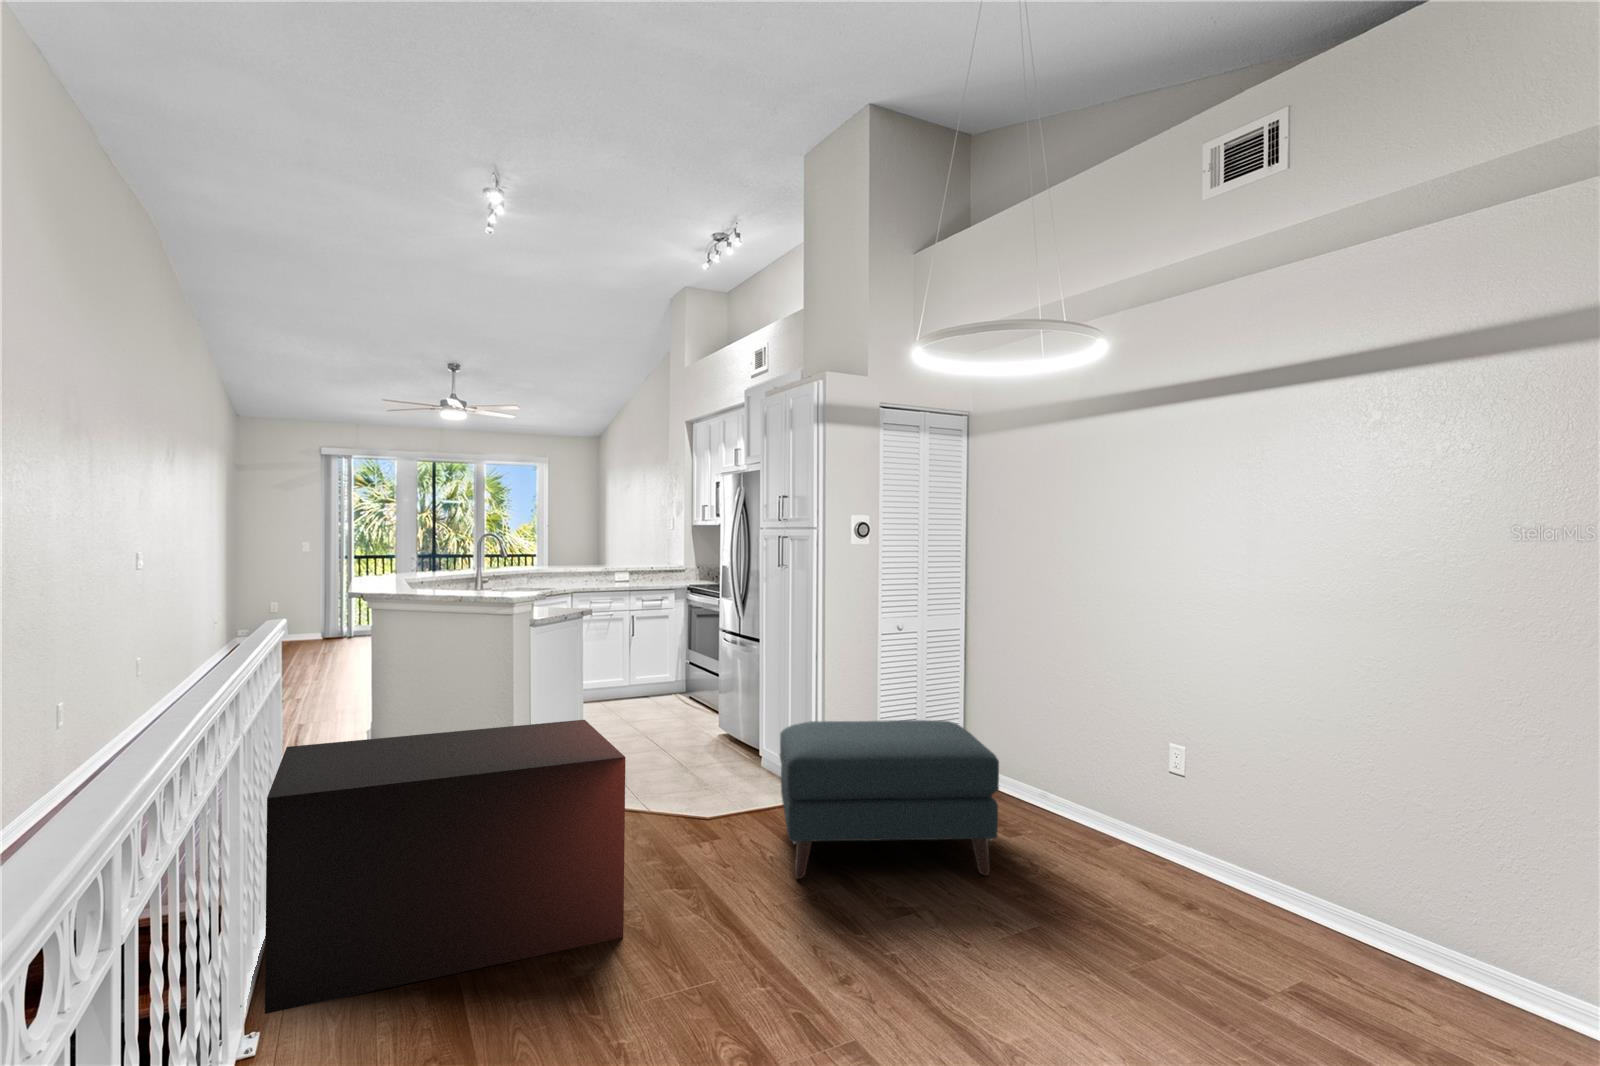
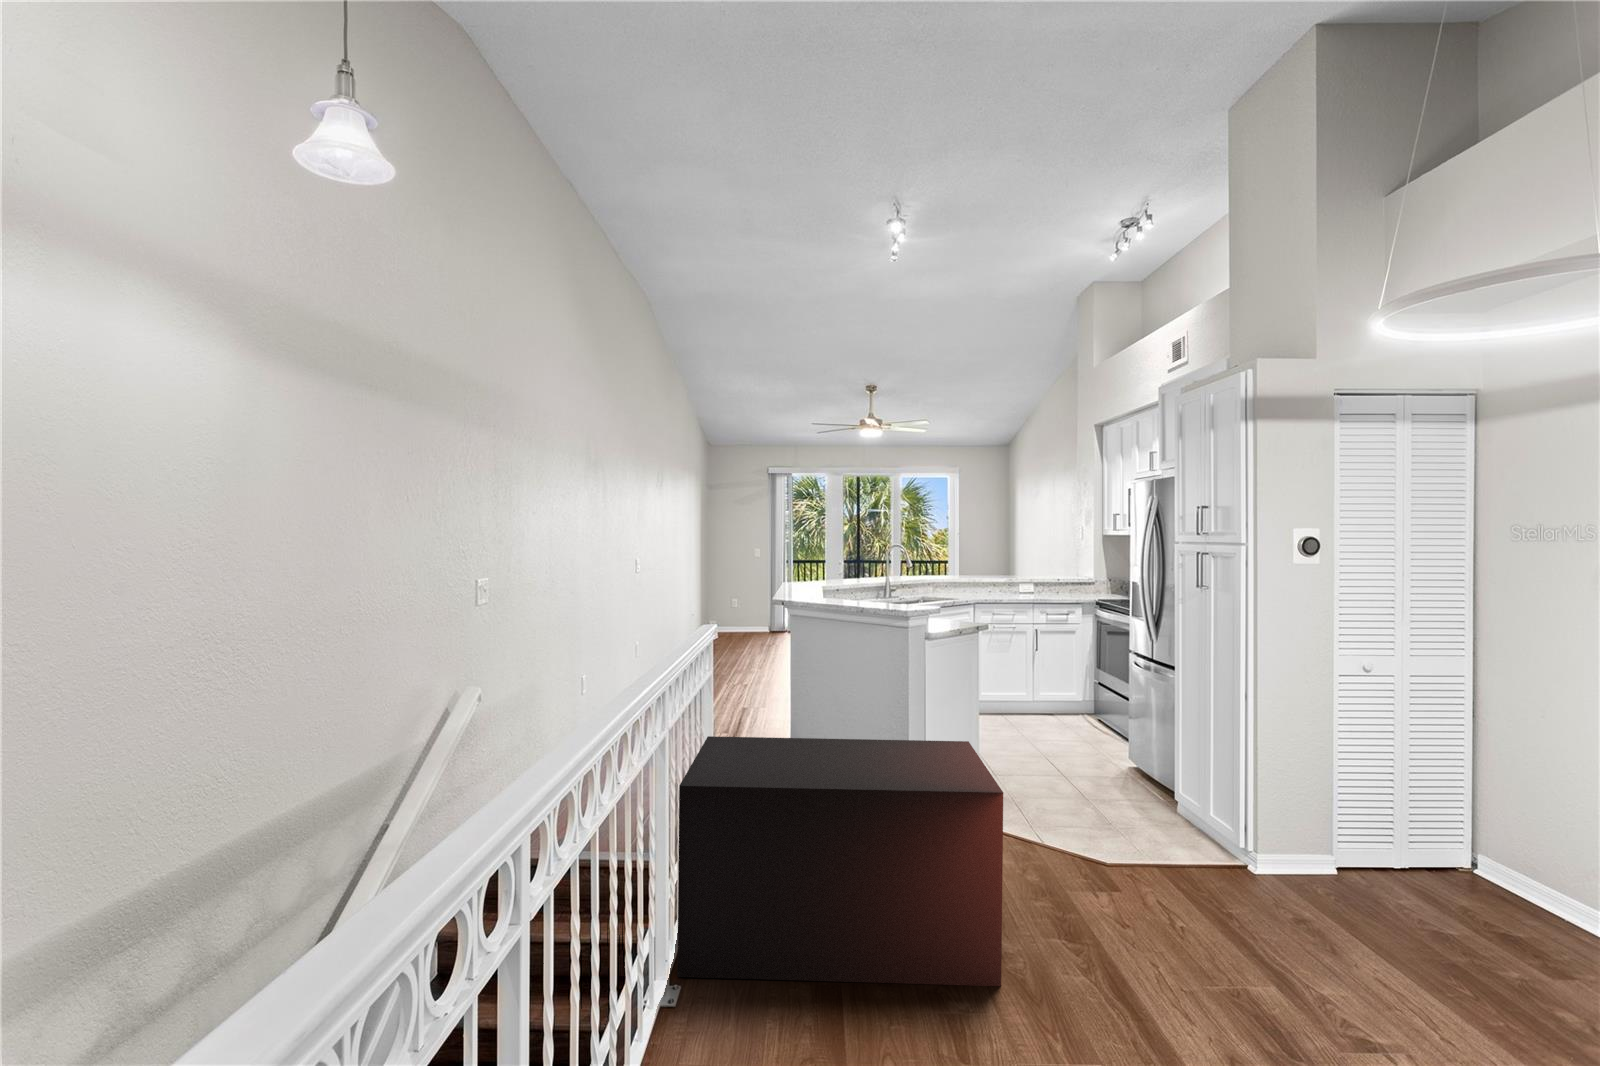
ottoman: present [780,720,999,879] -> none [1196,773,1533,1027]

